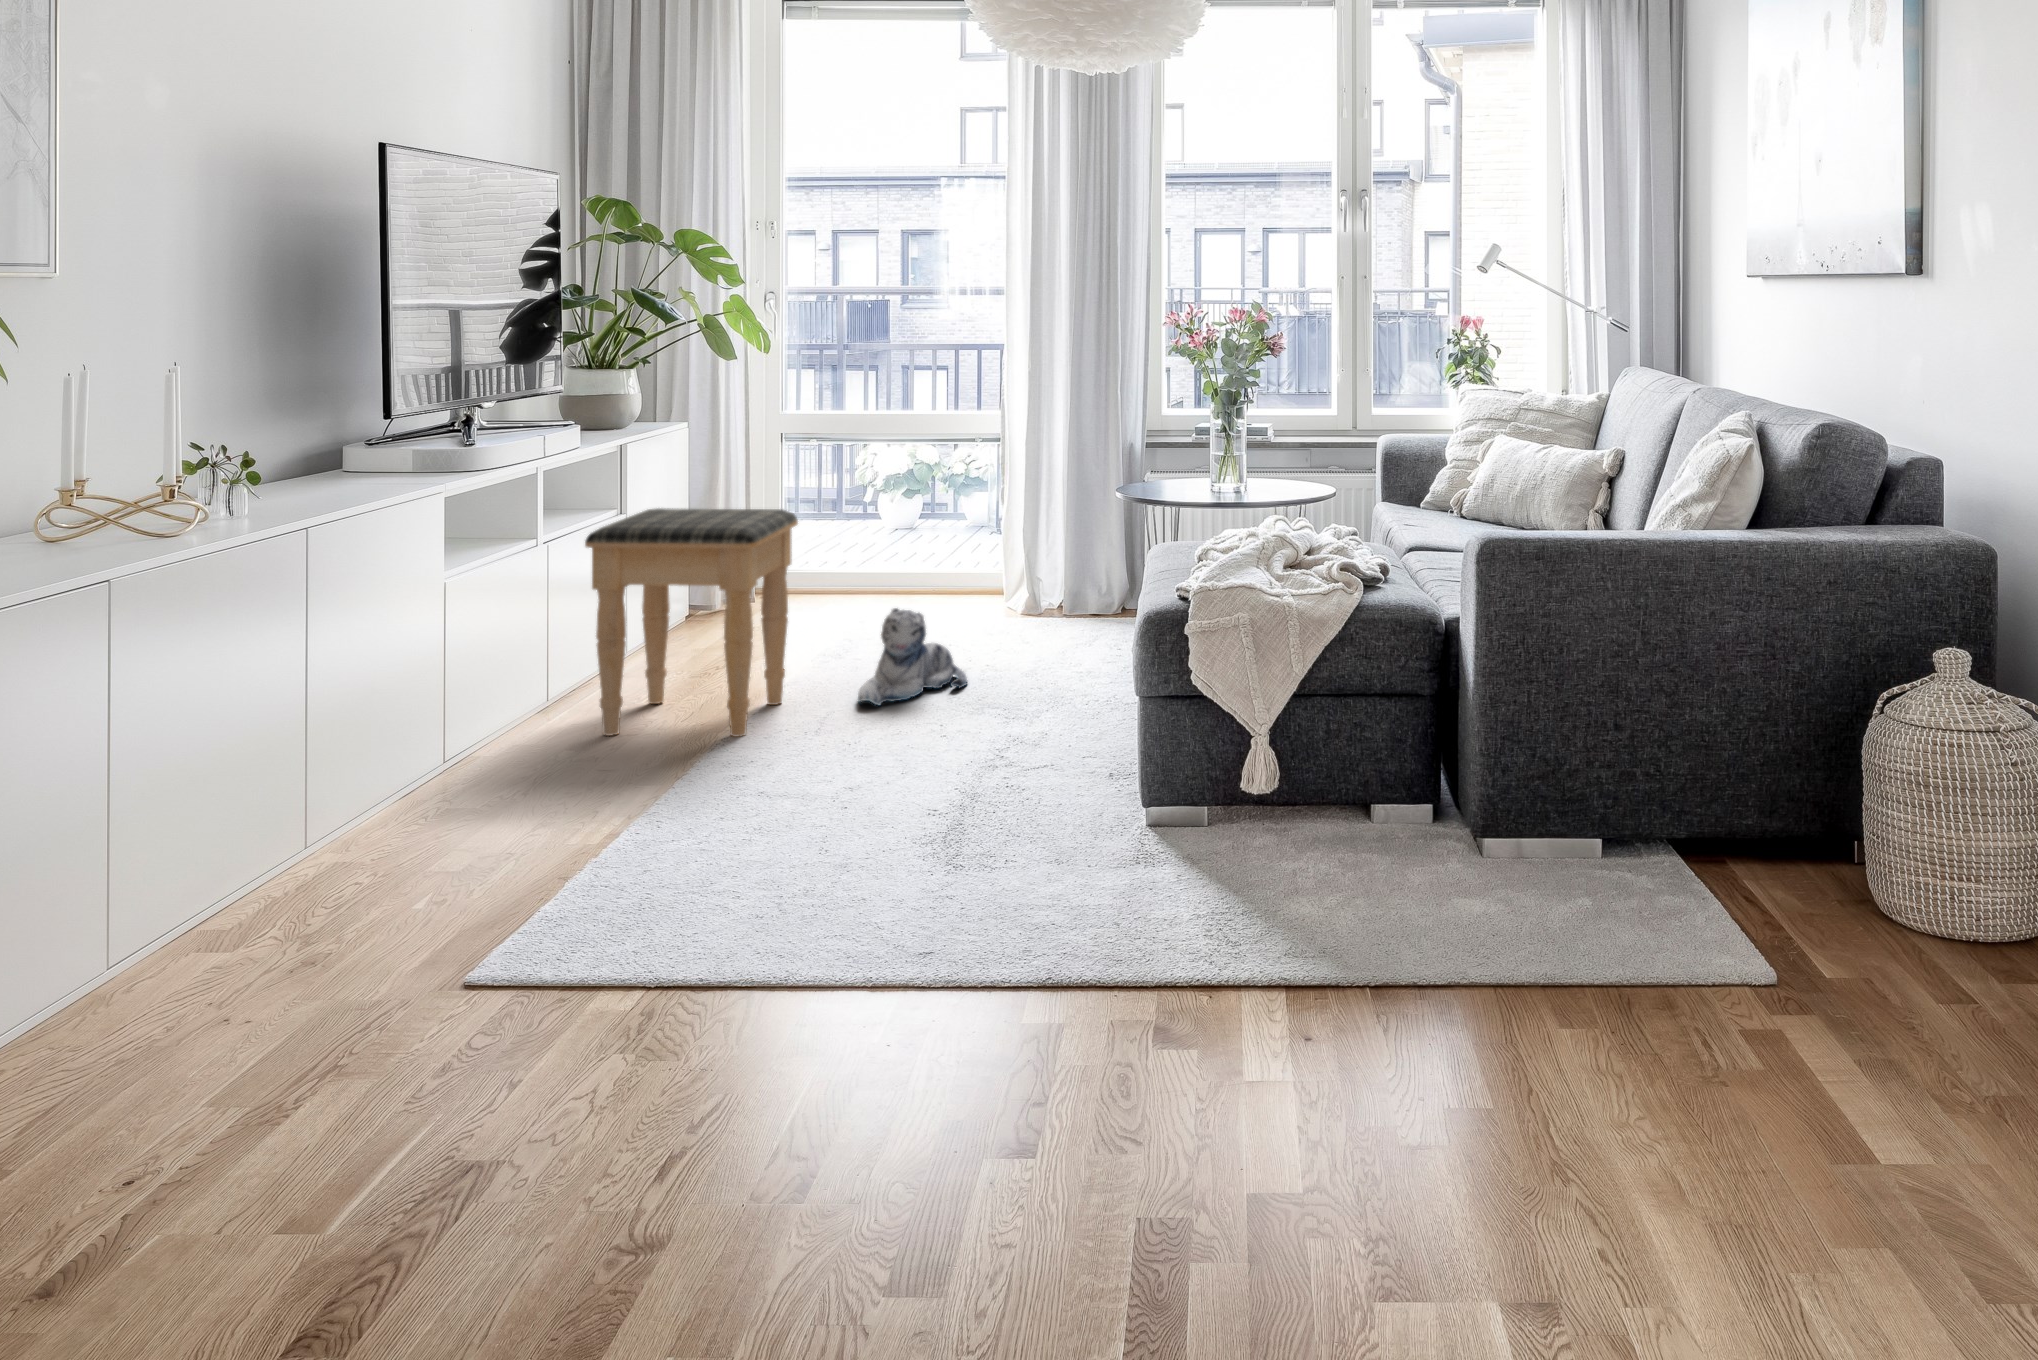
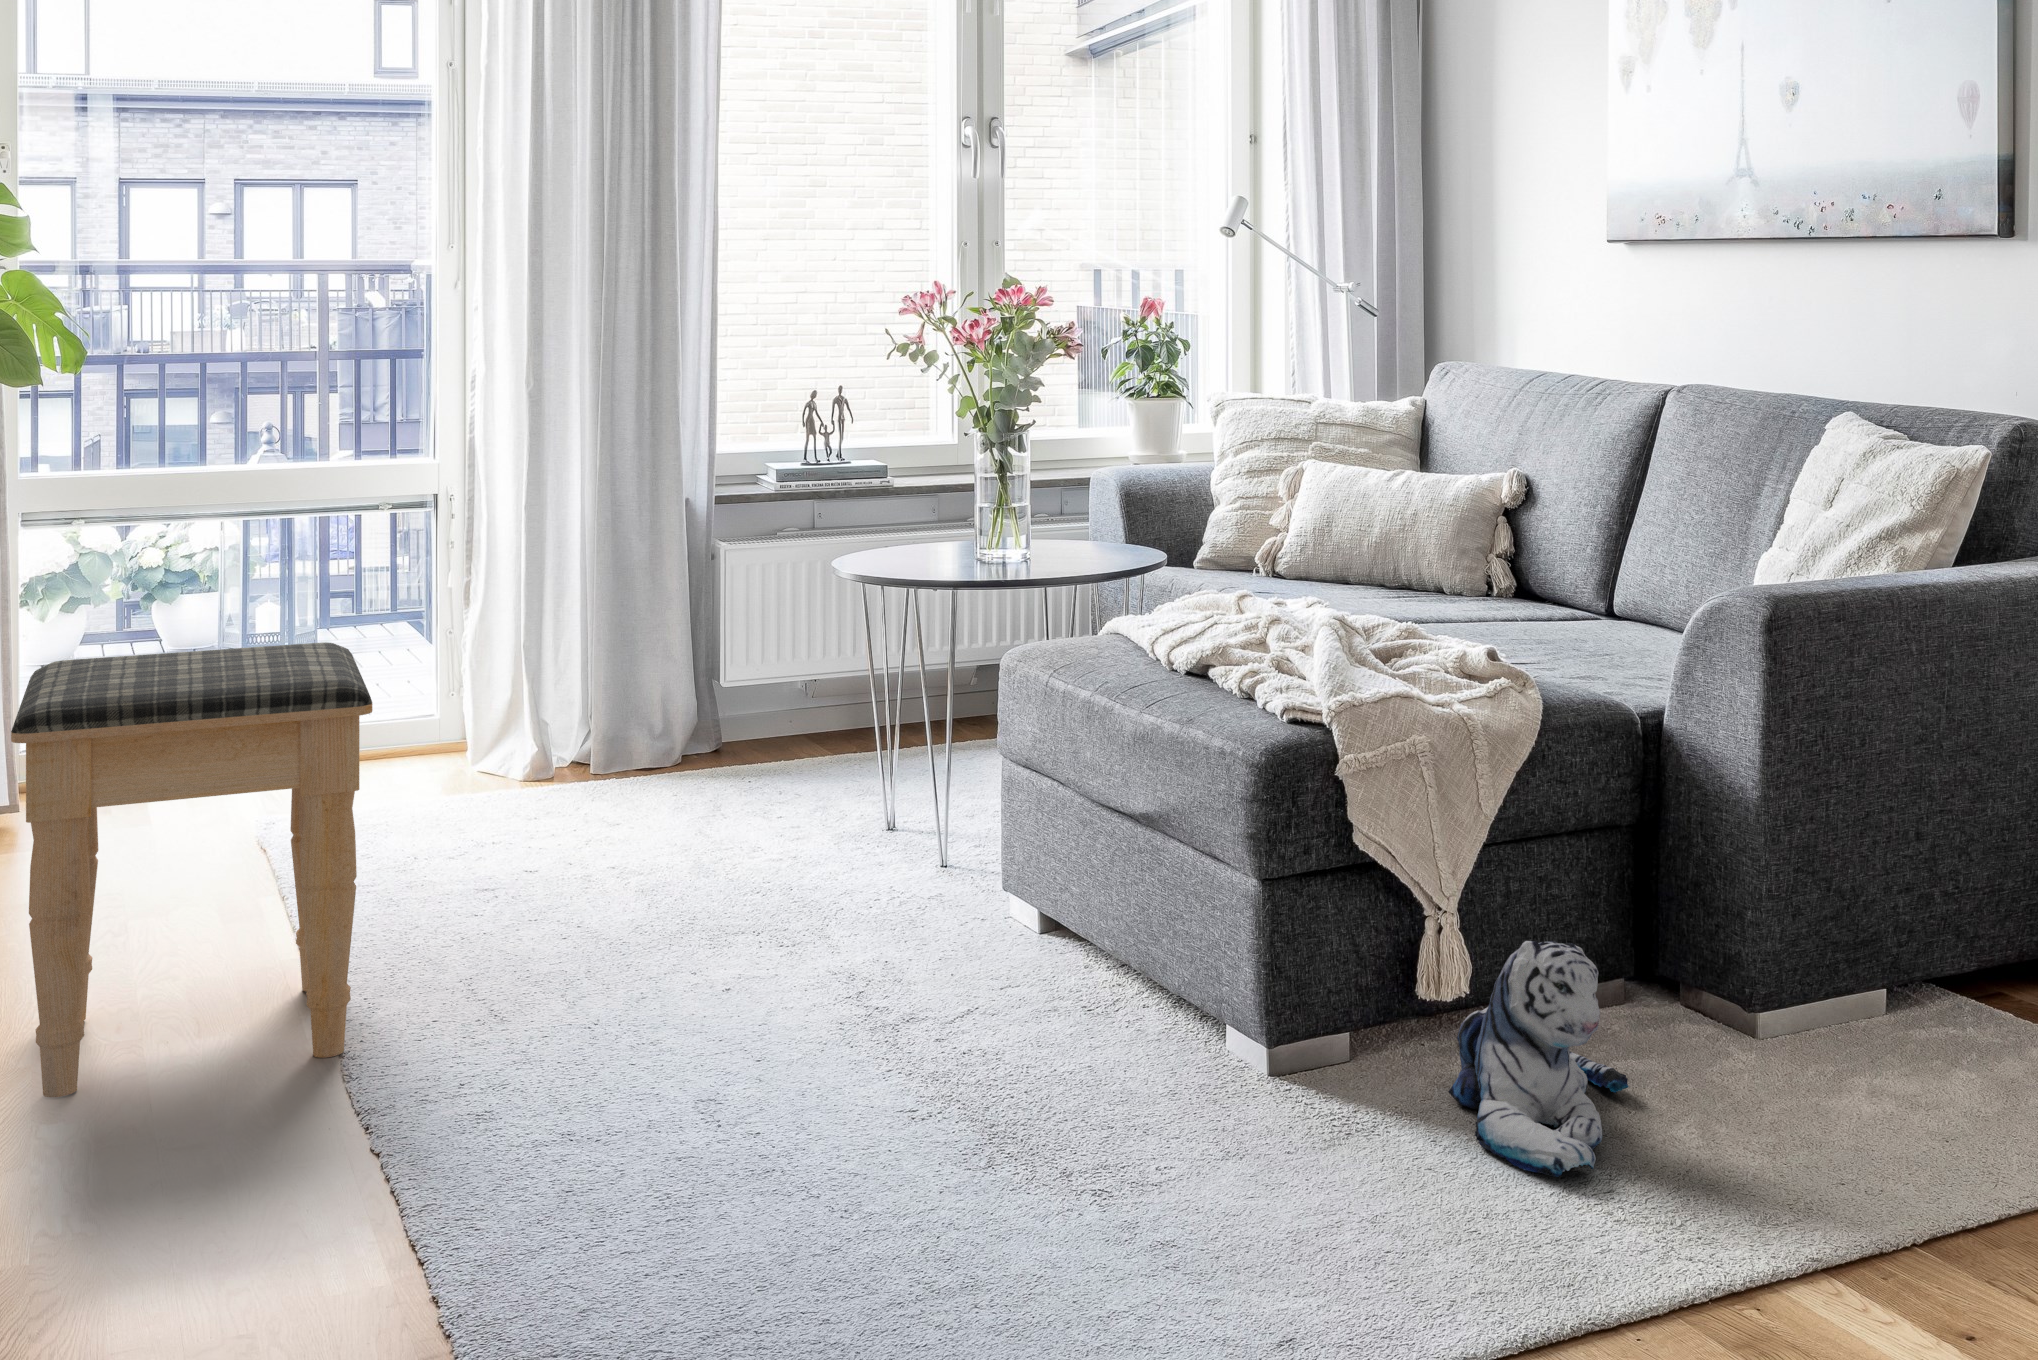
plush toy: present [858,608,967,705] -> present [1448,941,1629,1177]

